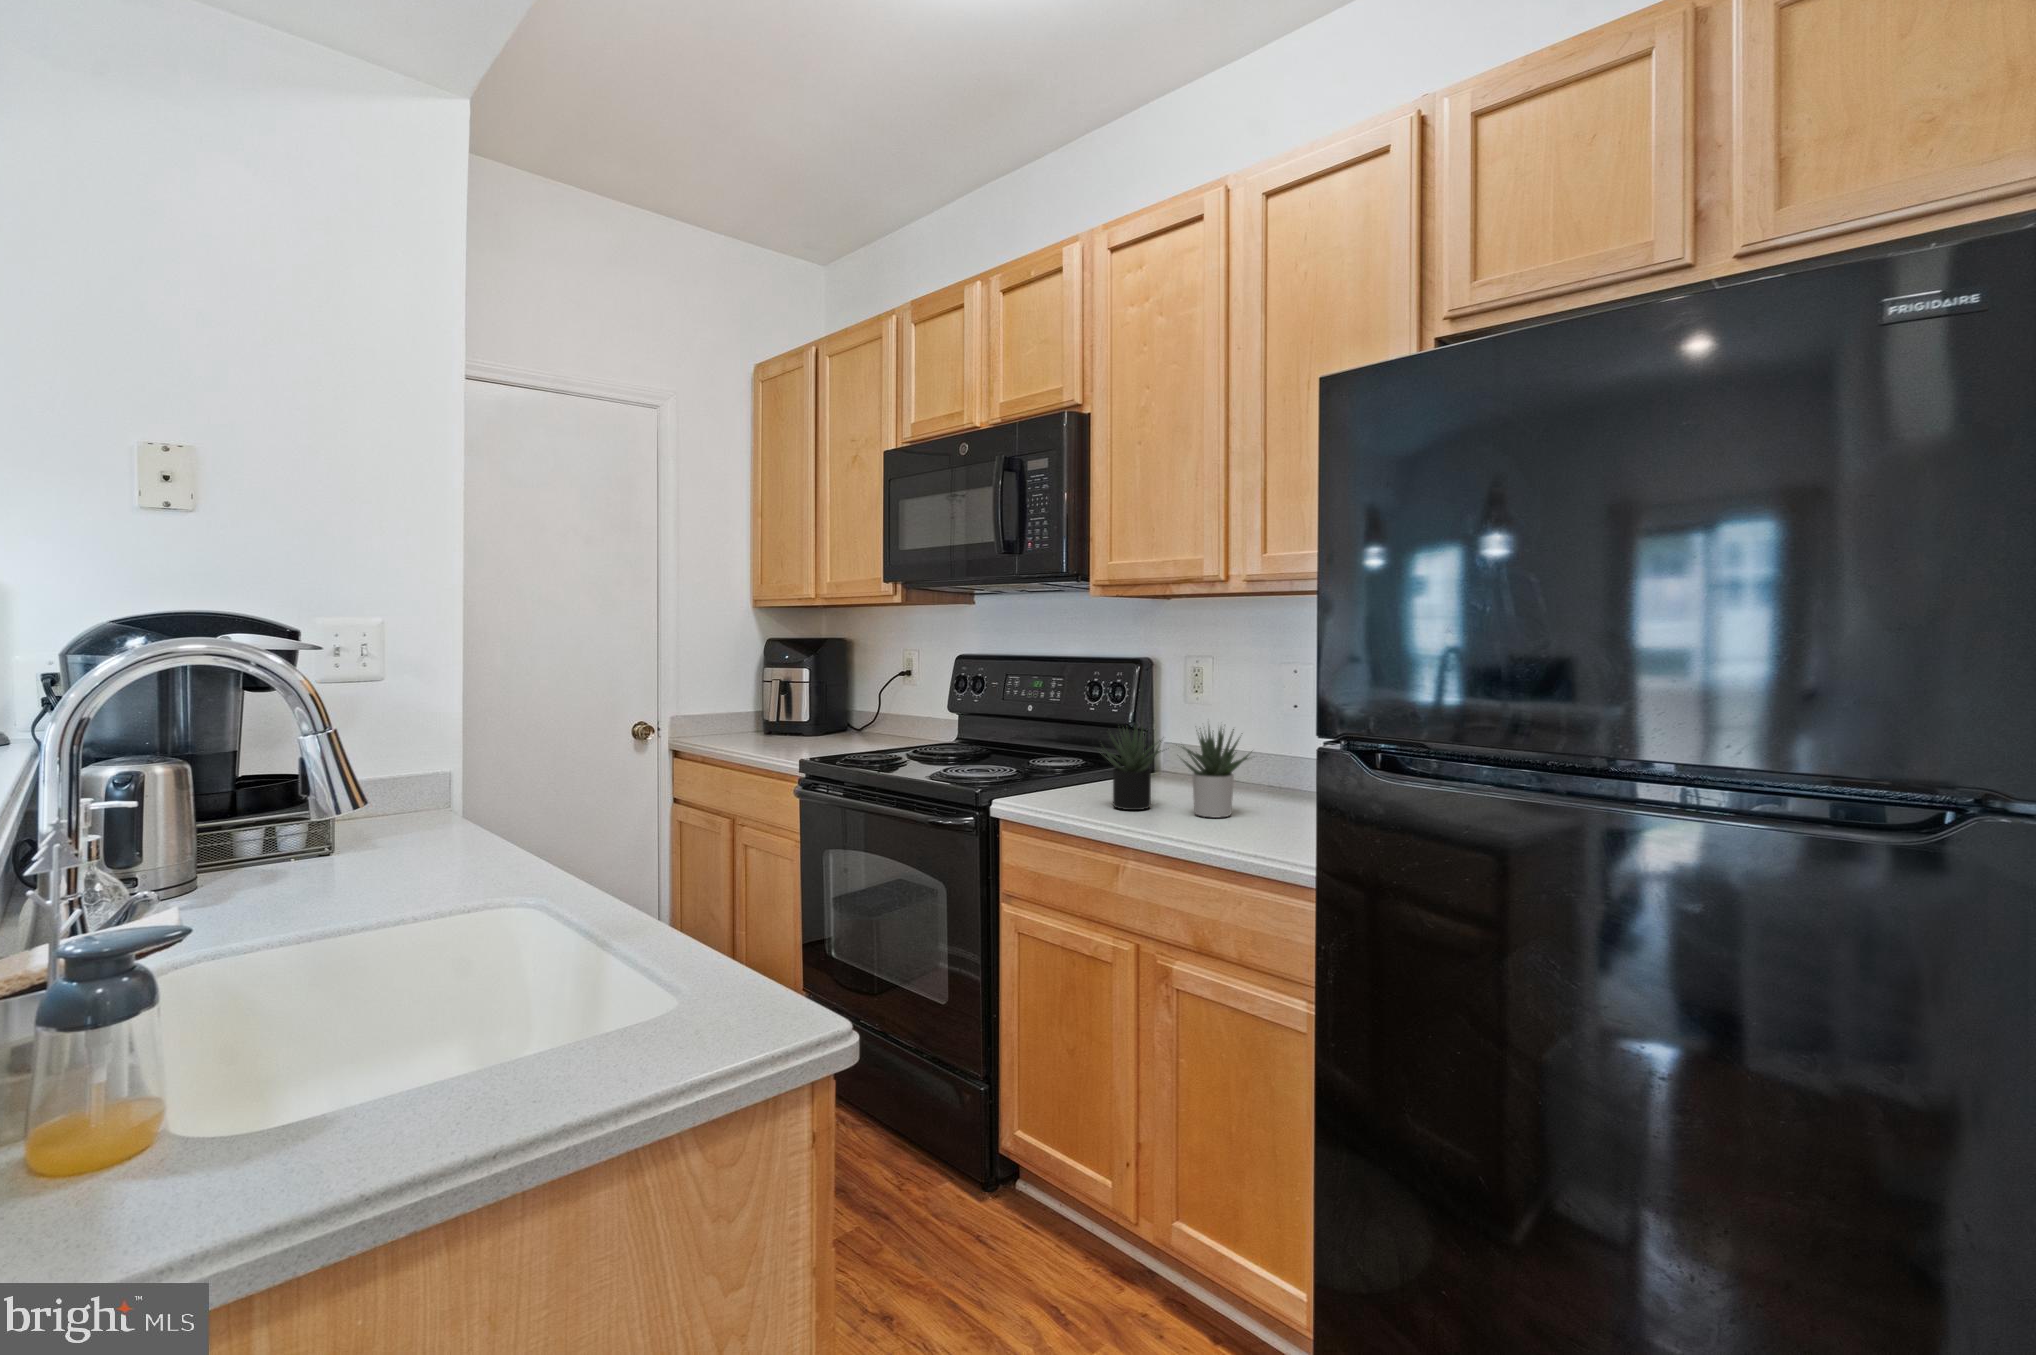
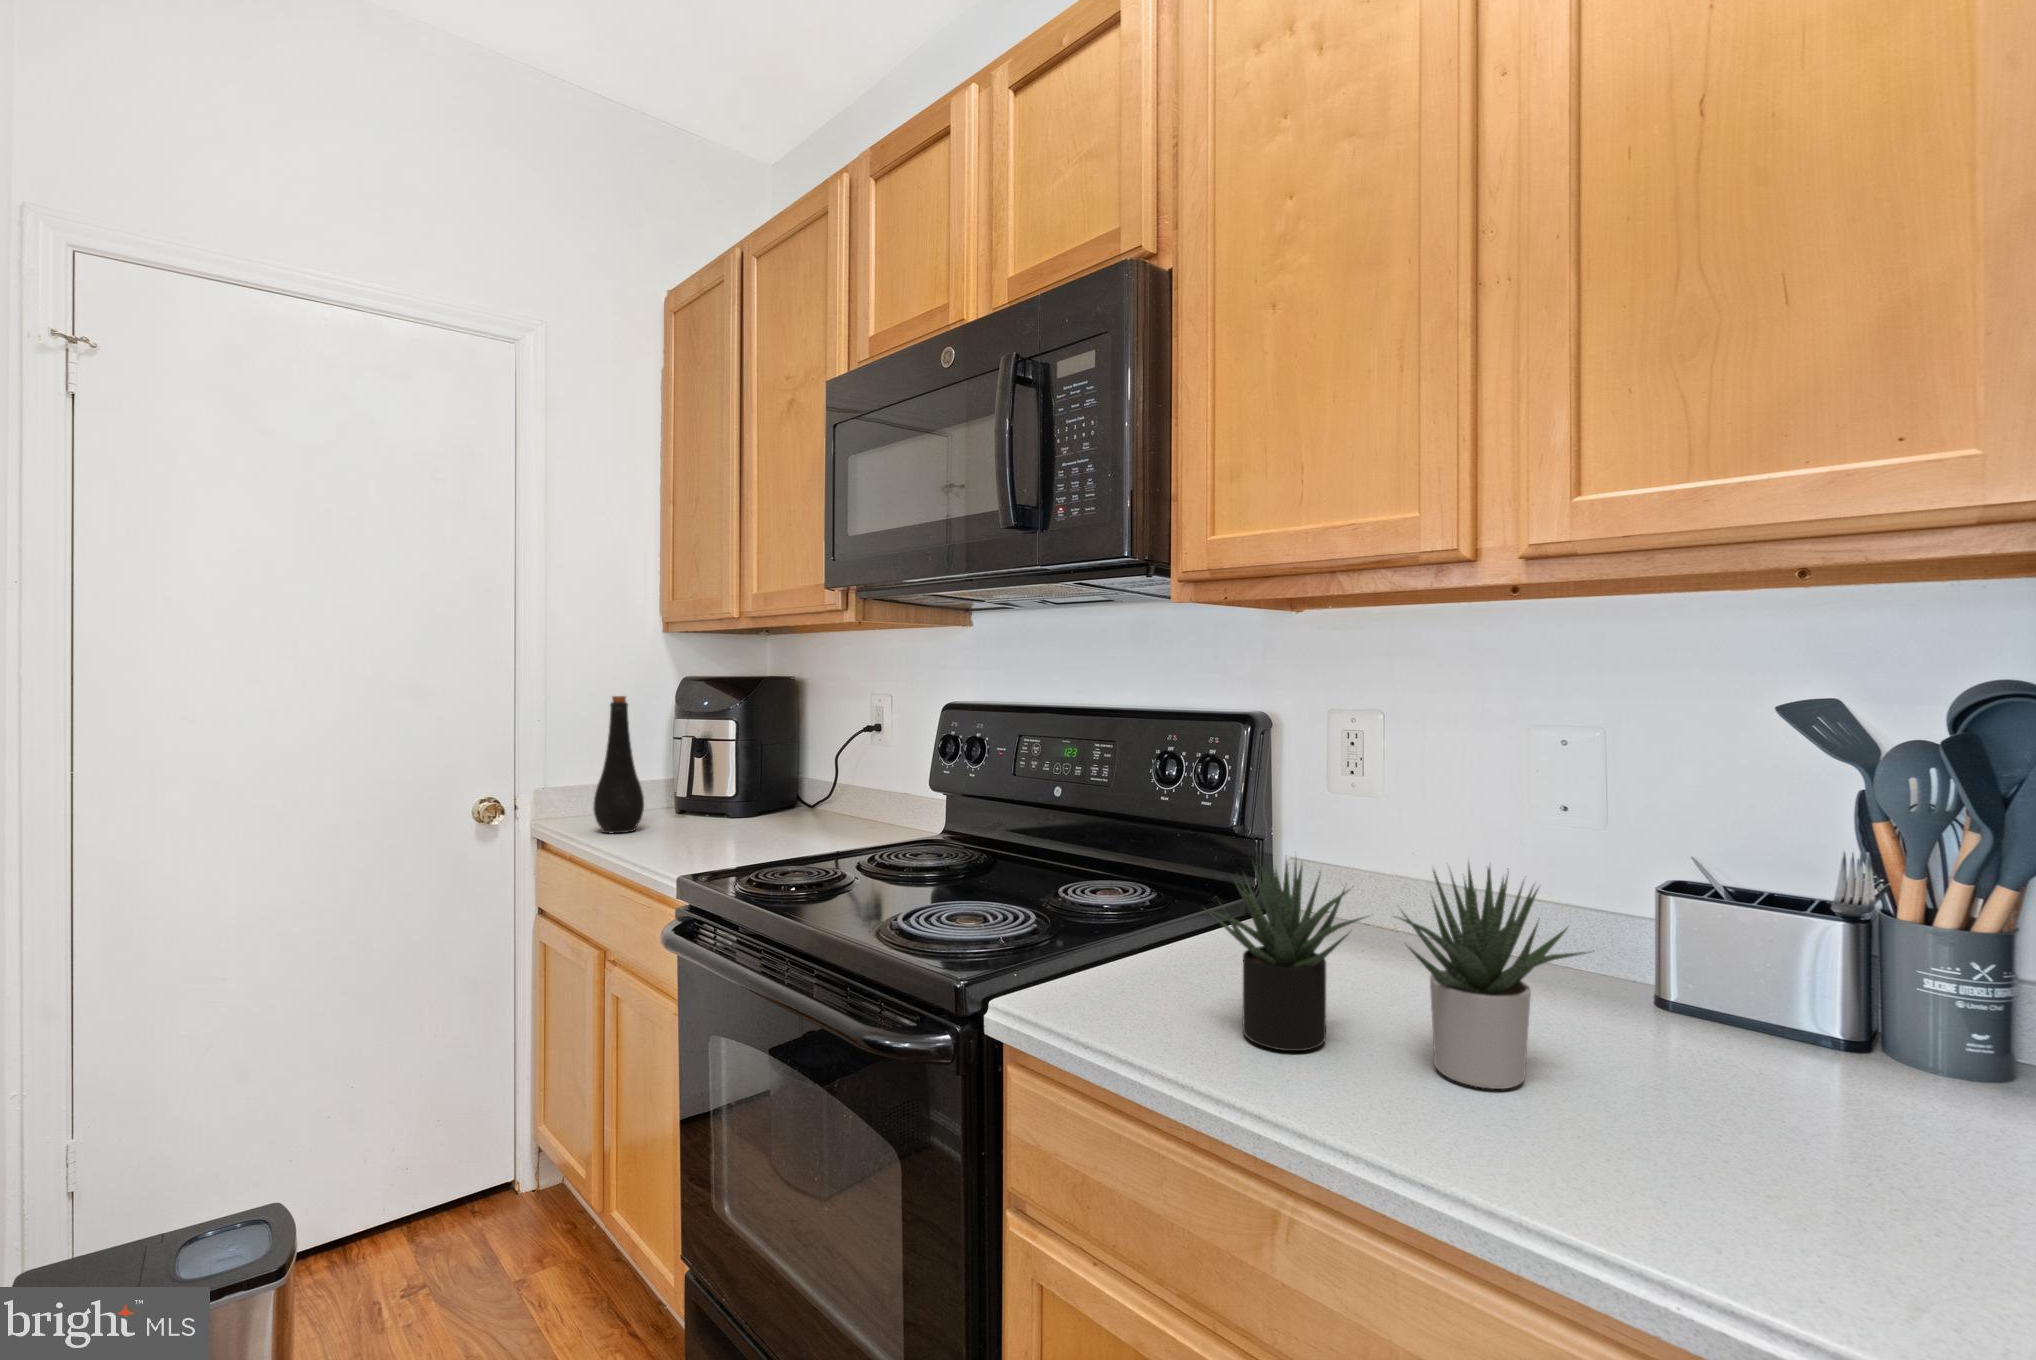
bottle: none [721,650,754,742] -> present [594,696,644,833]

